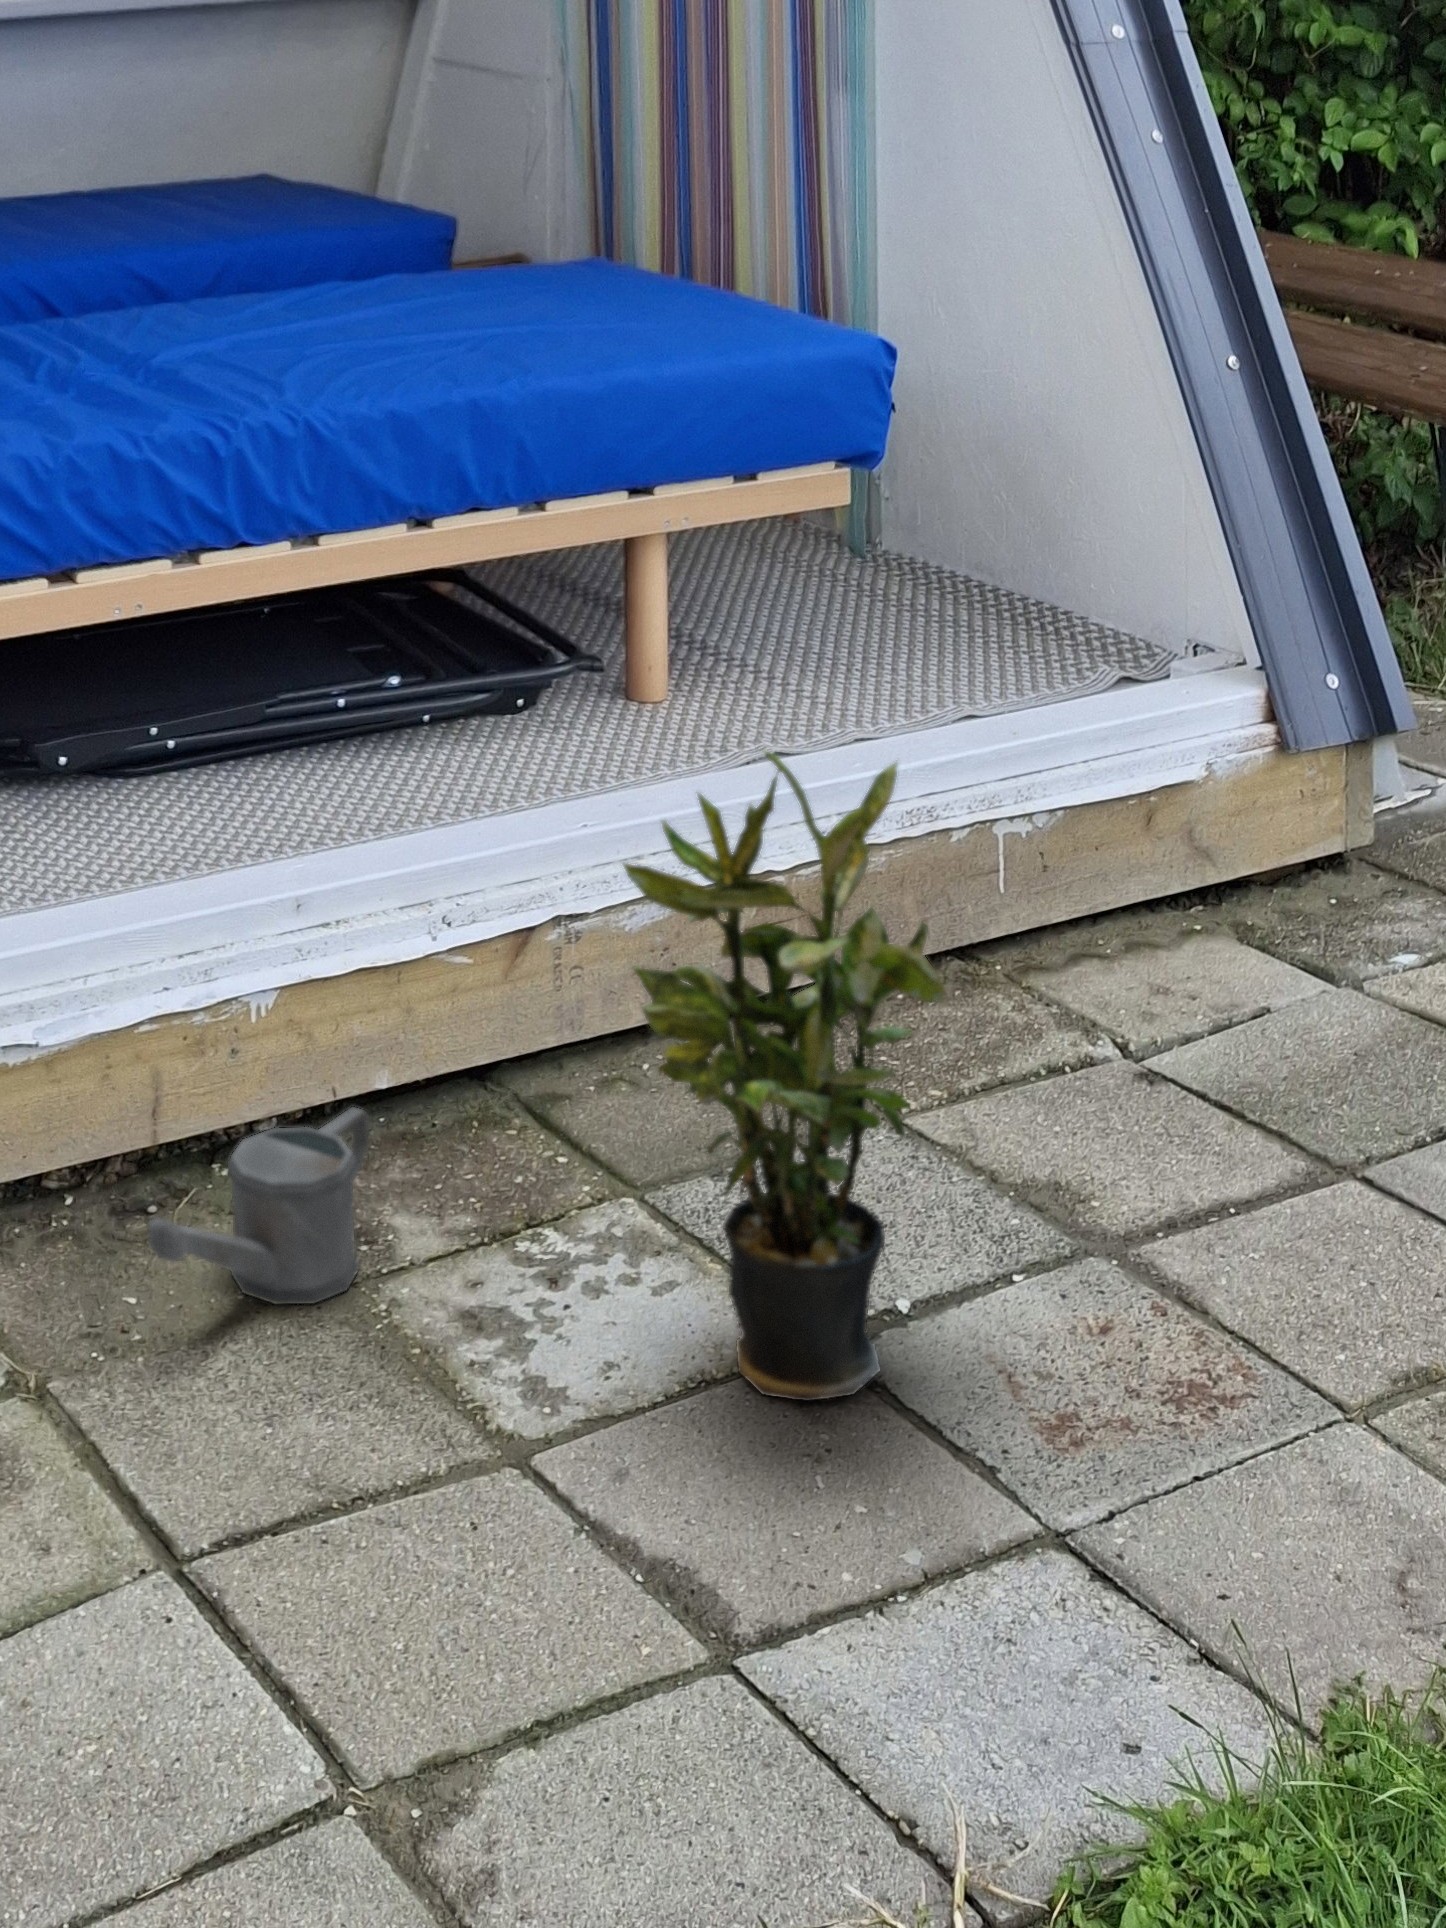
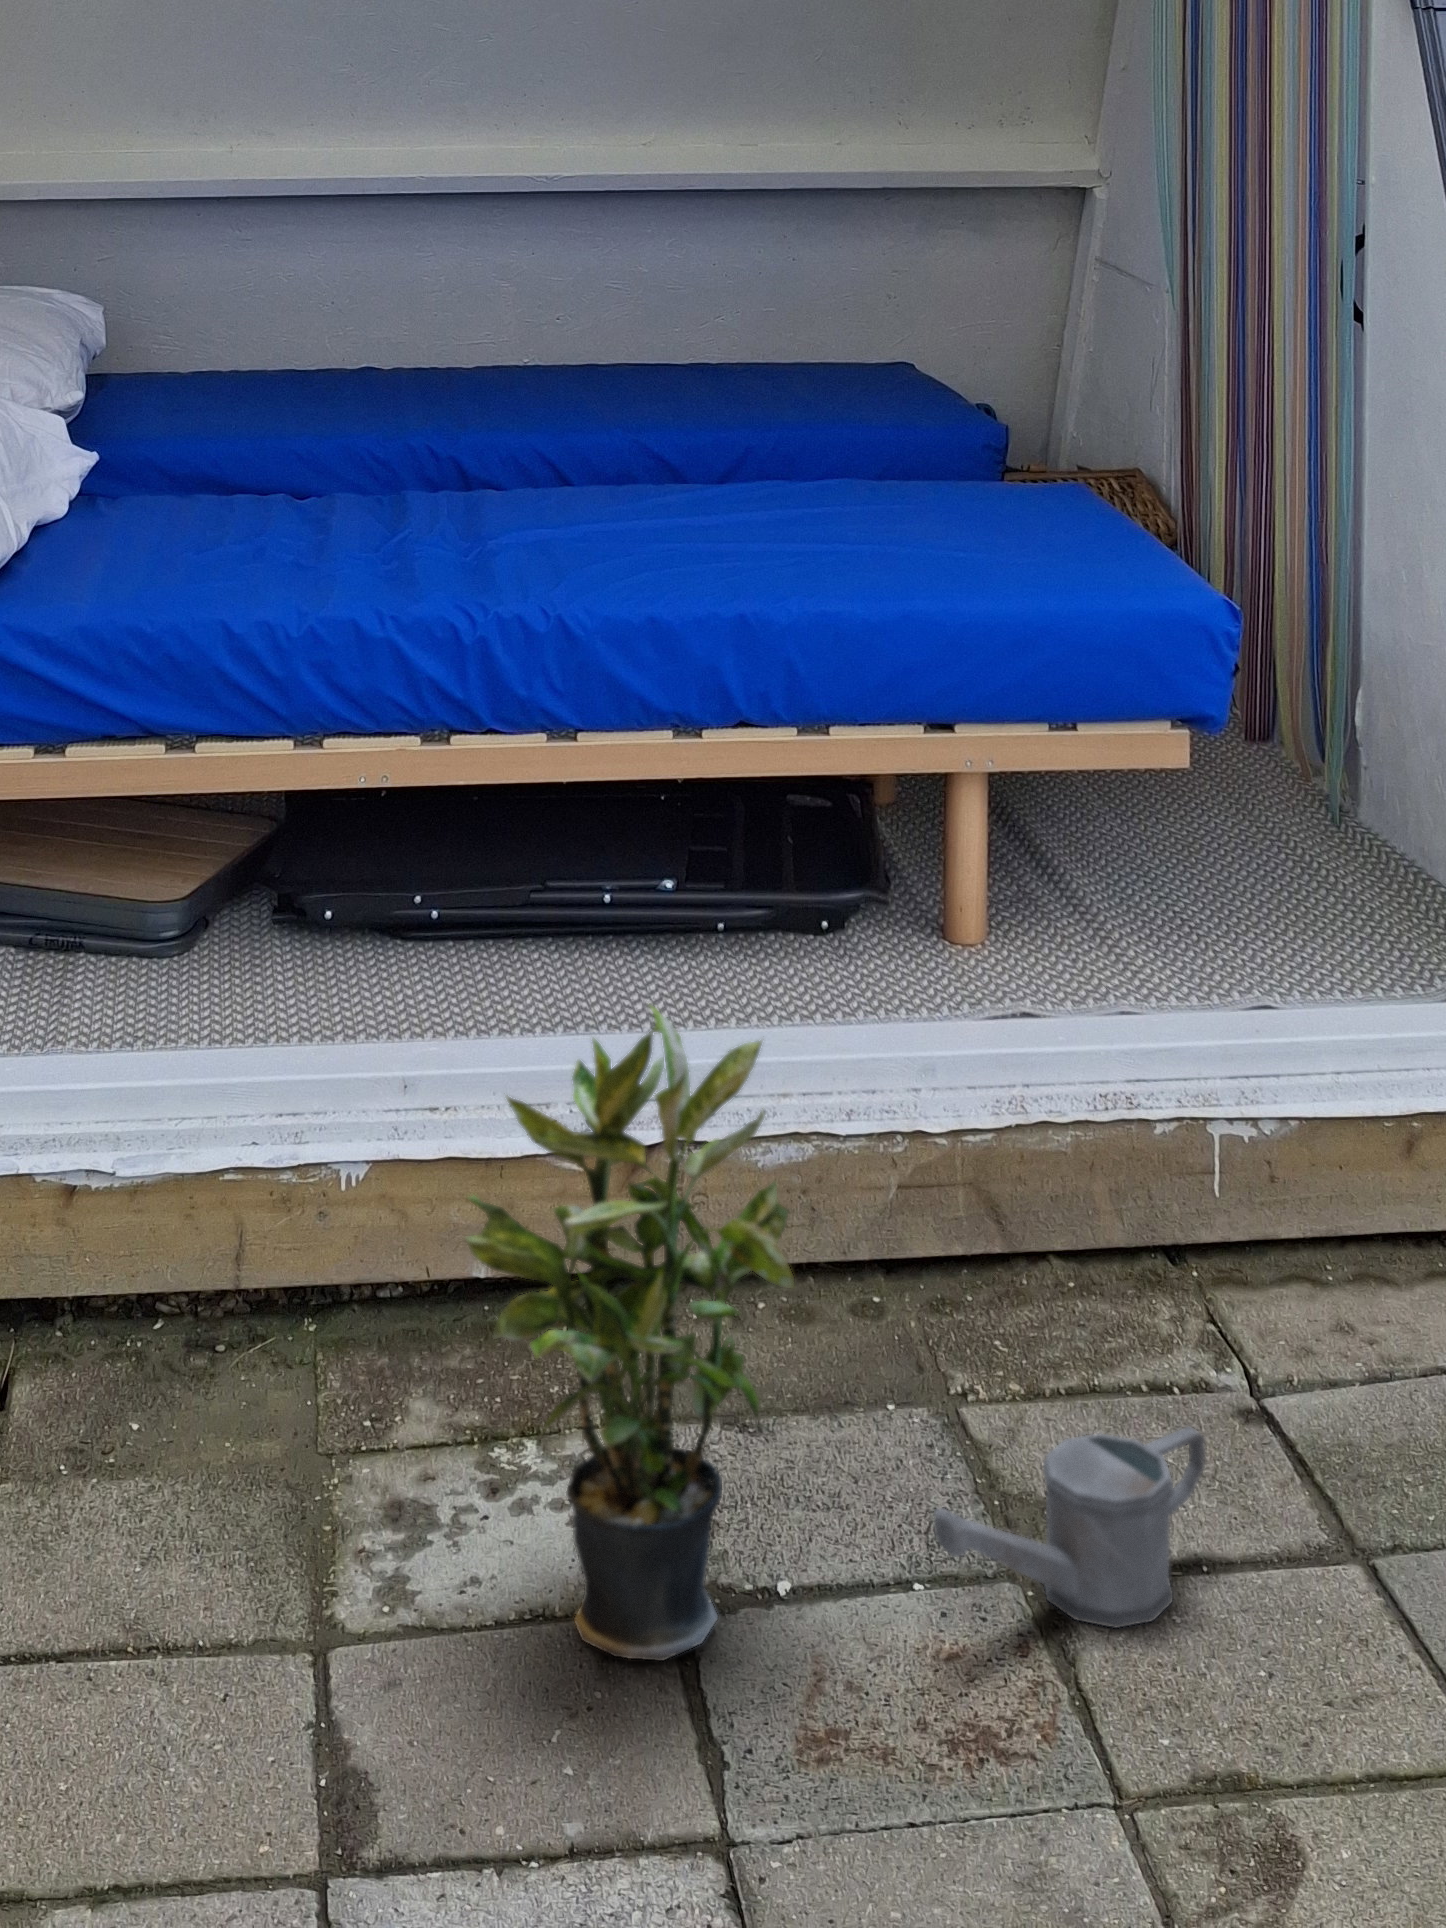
watering can: present [149,1108,369,1304] -> present [934,1427,1205,1628]

